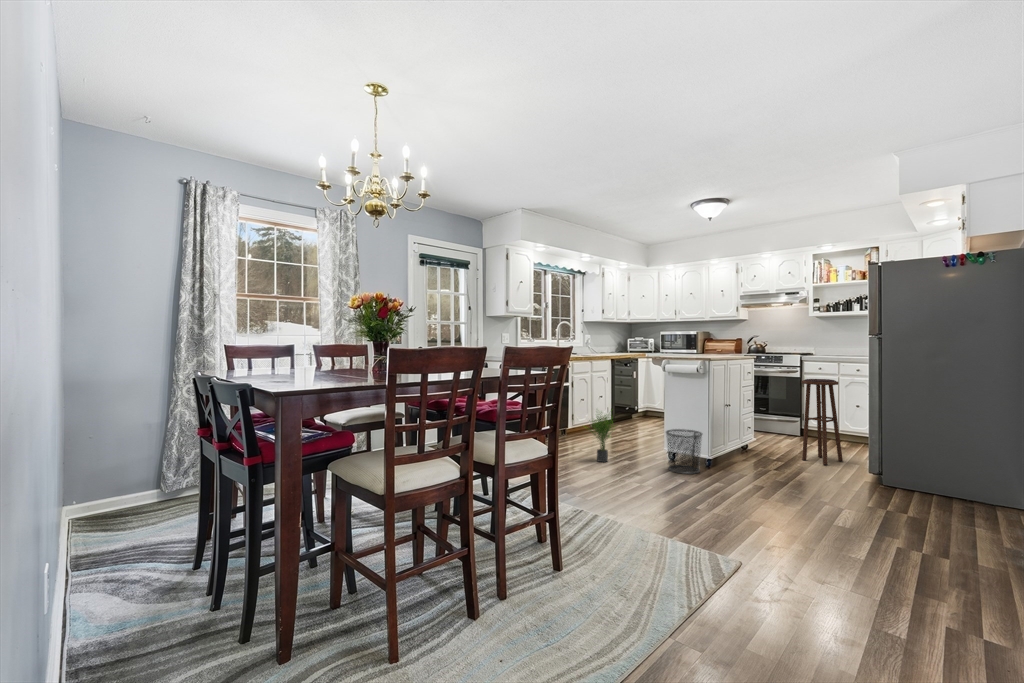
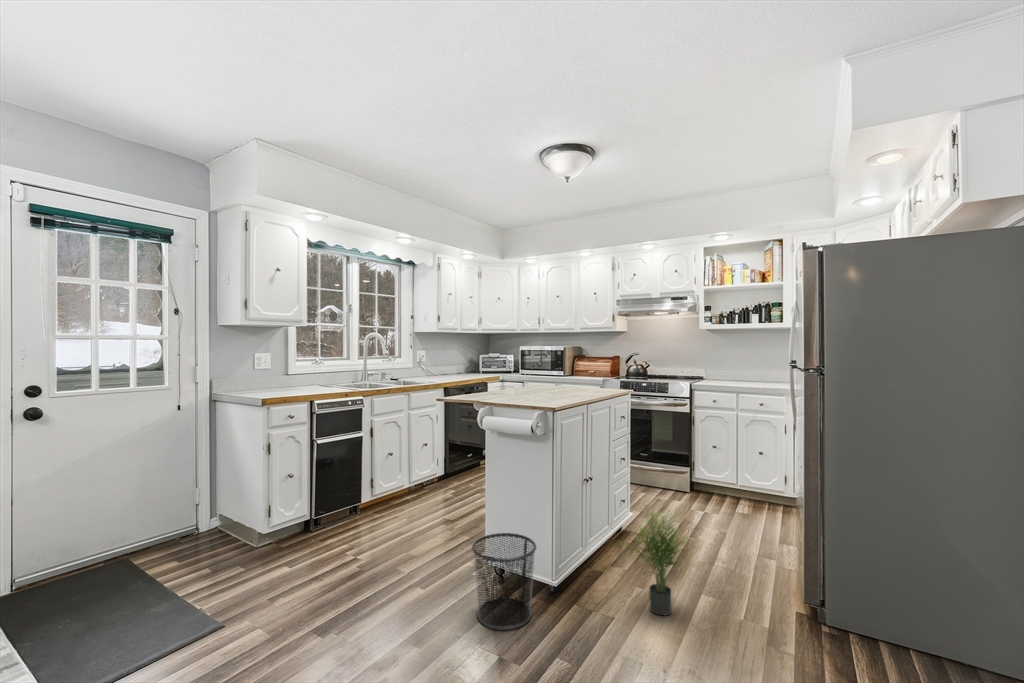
stool: present [802,379,843,465] -> none [695,429,753,572]
potted plant: present [590,415,613,462] -> present [629,515,685,615]

